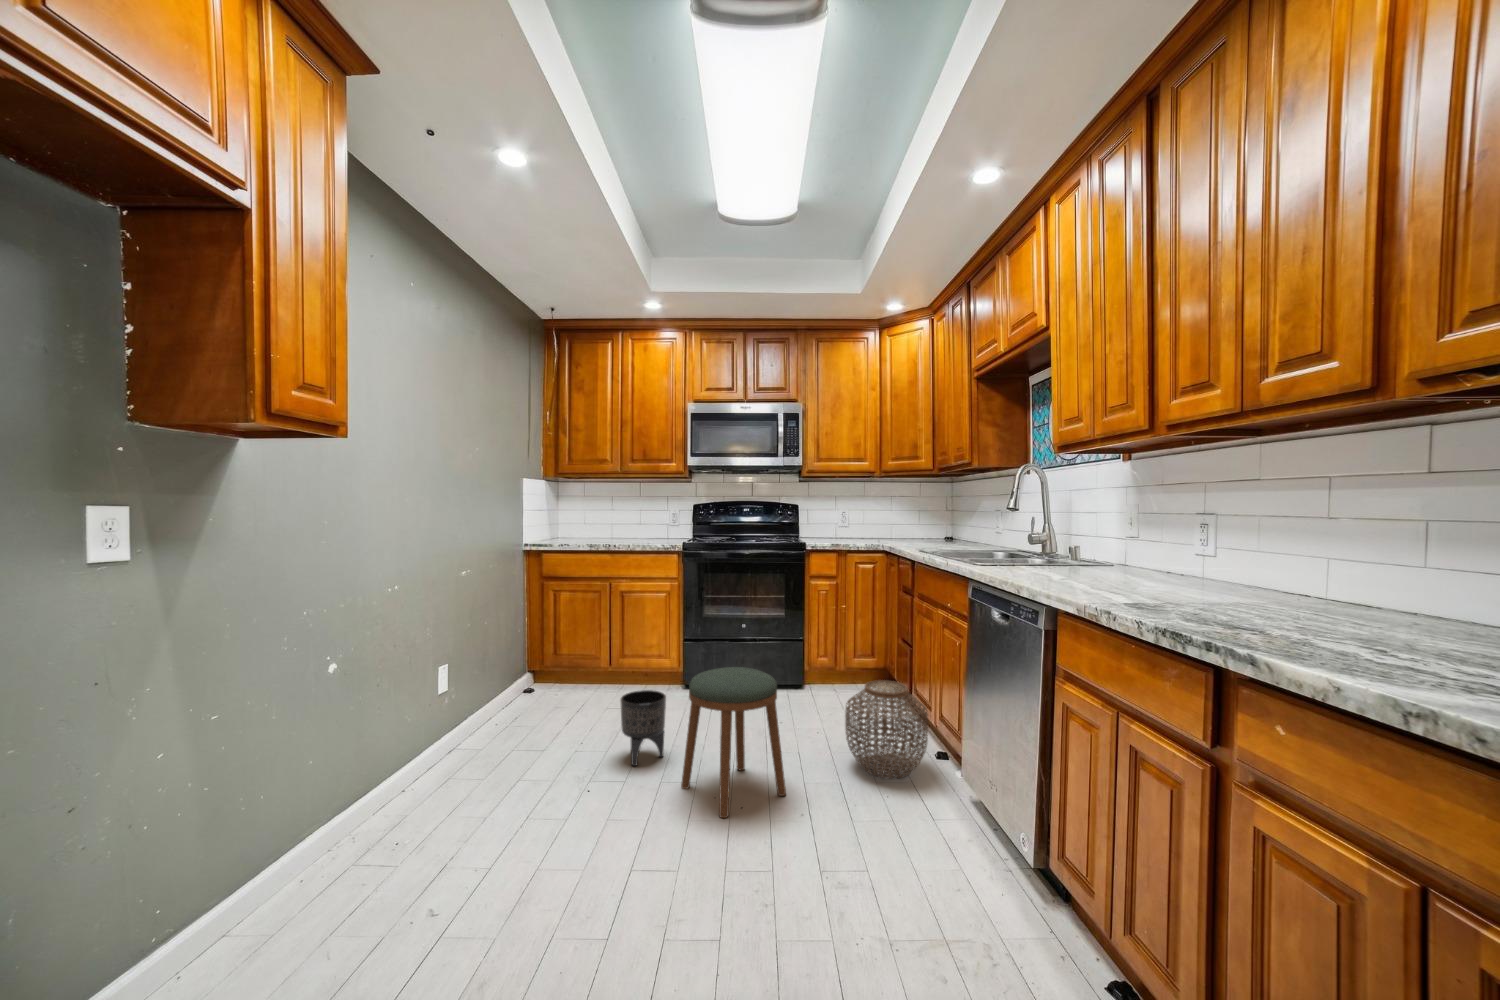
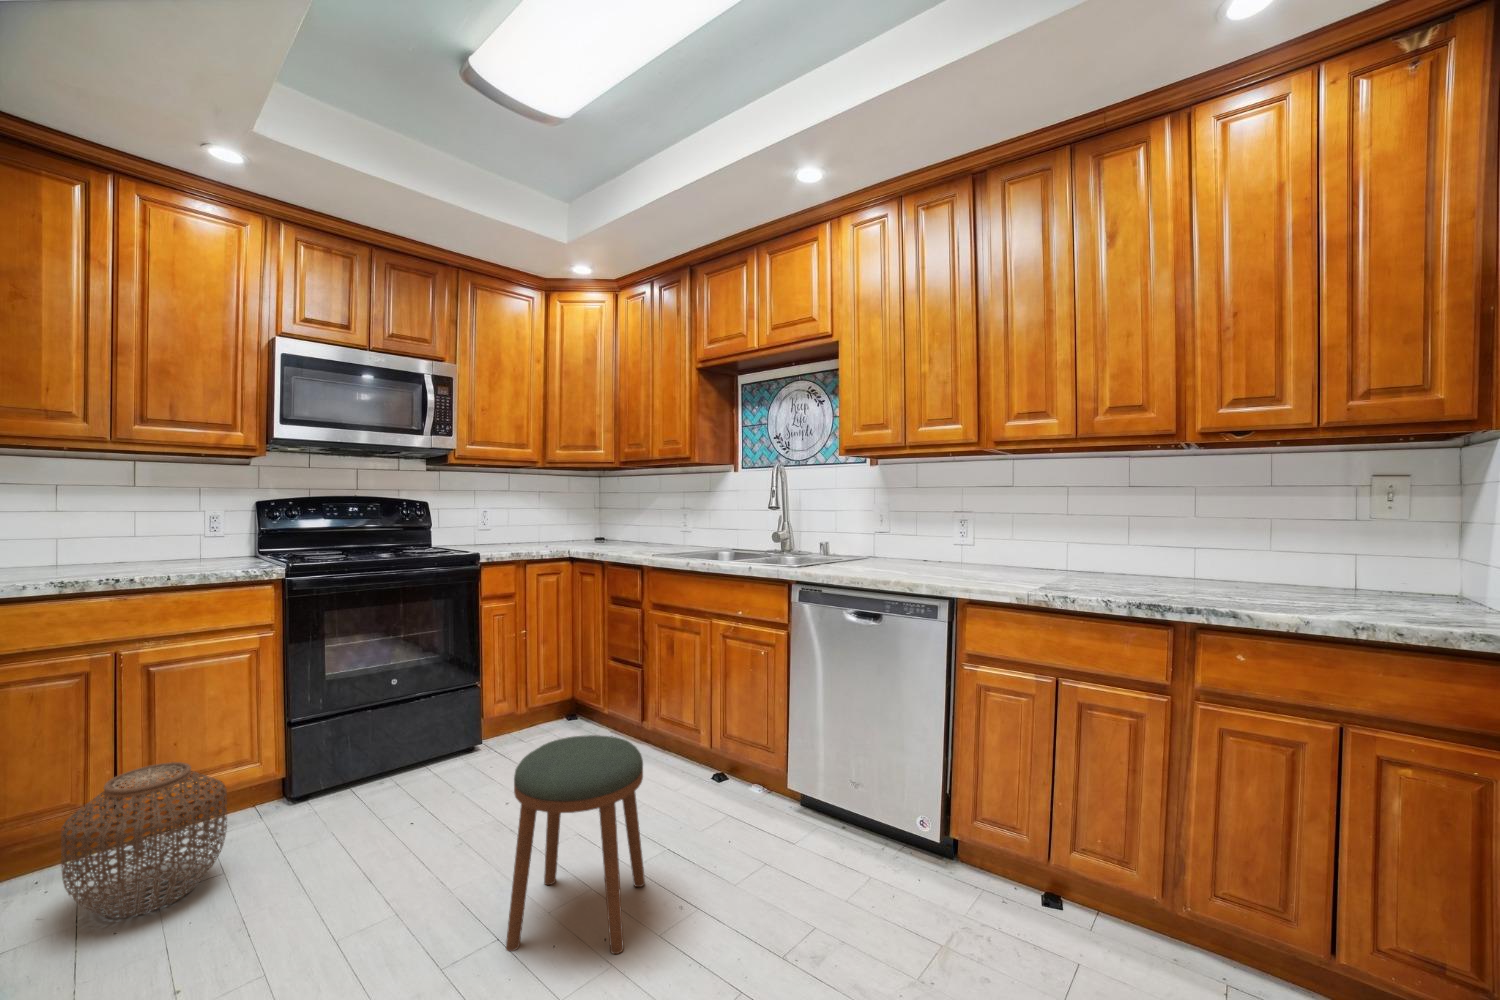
woven basket: present [845,680,928,779] -> present [61,762,227,918]
planter: present [620,690,666,766] -> none [336,823,426,969]

